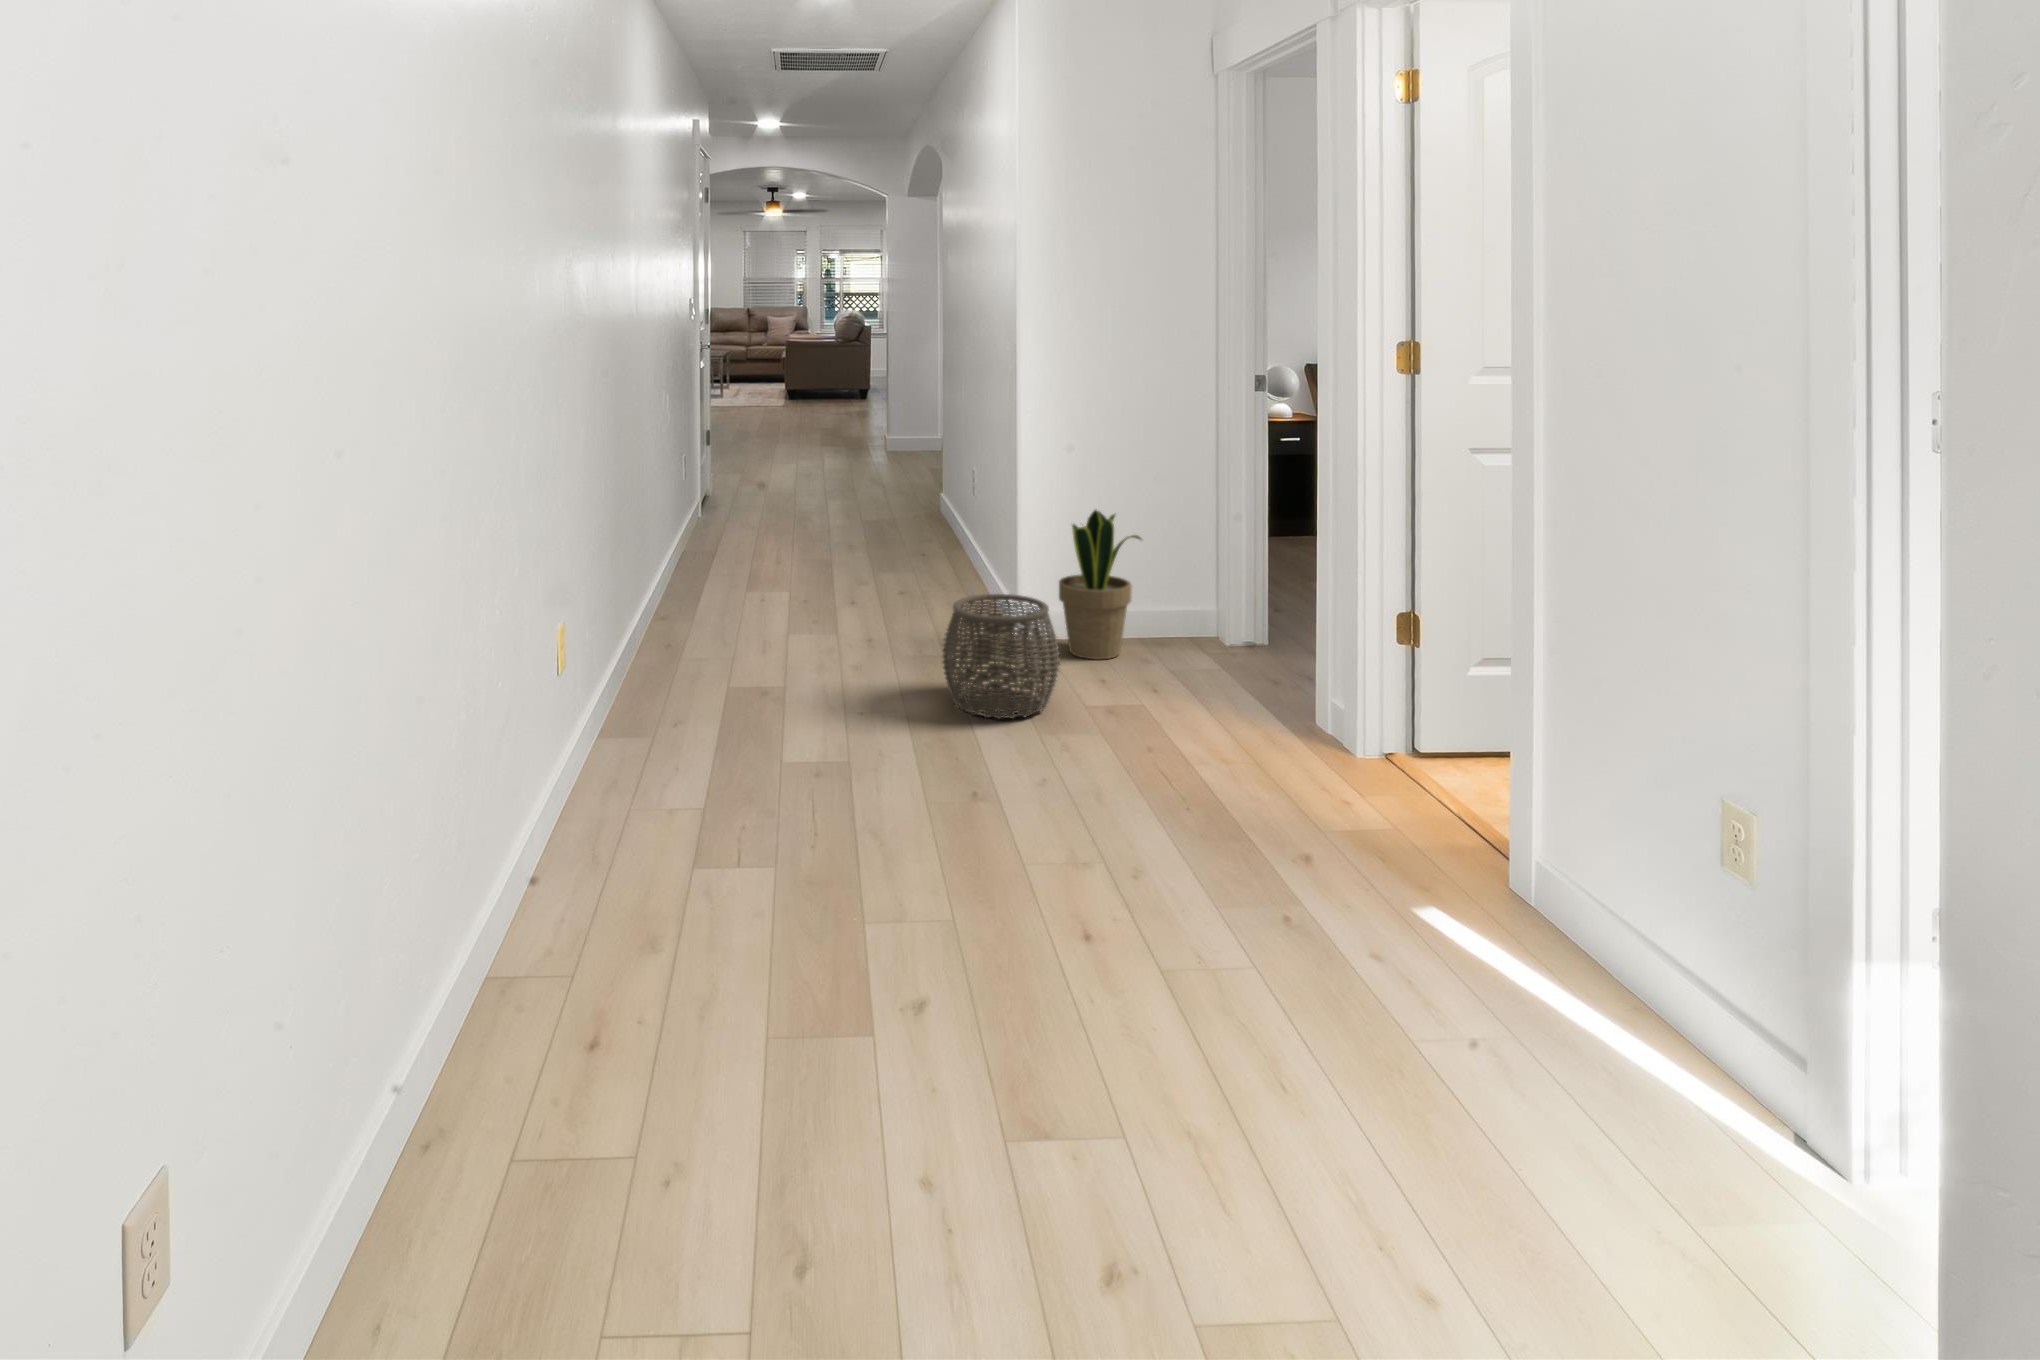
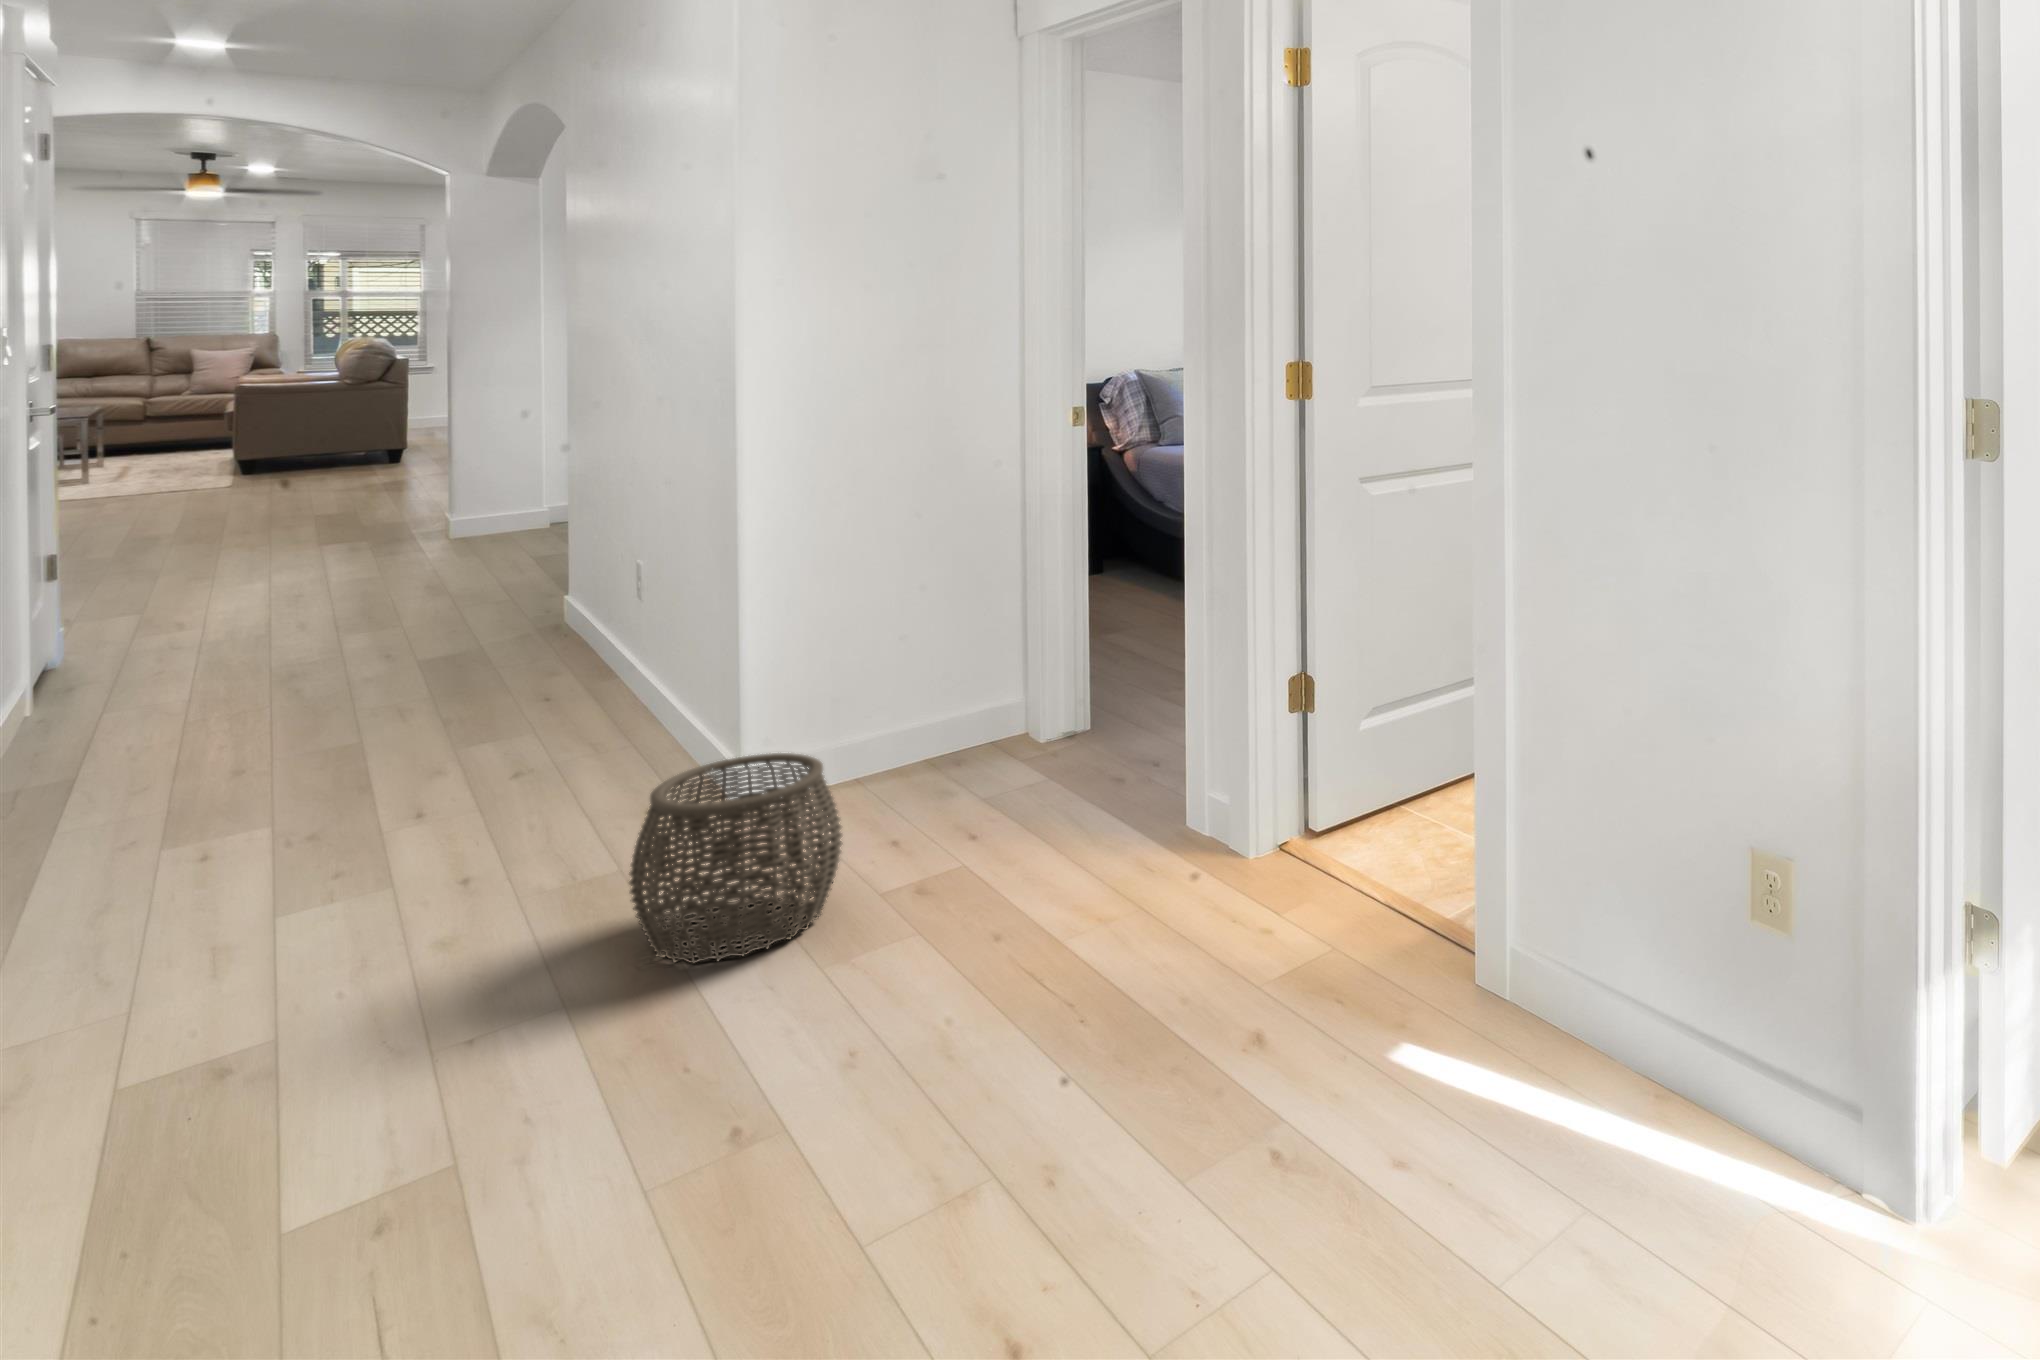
potted plant: present [1059,510,1141,659] -> none [817,603,947,813]

